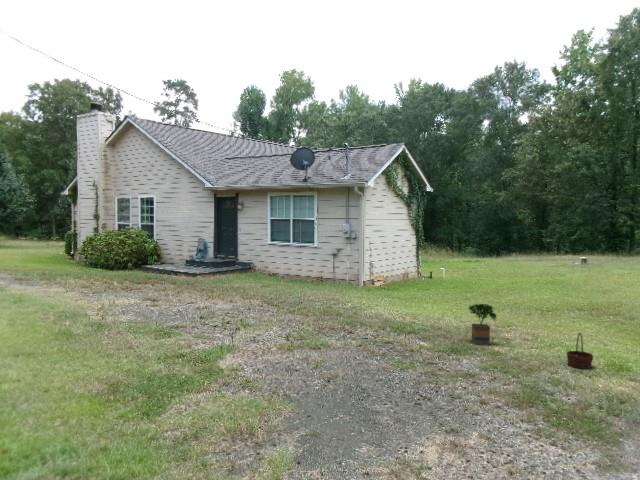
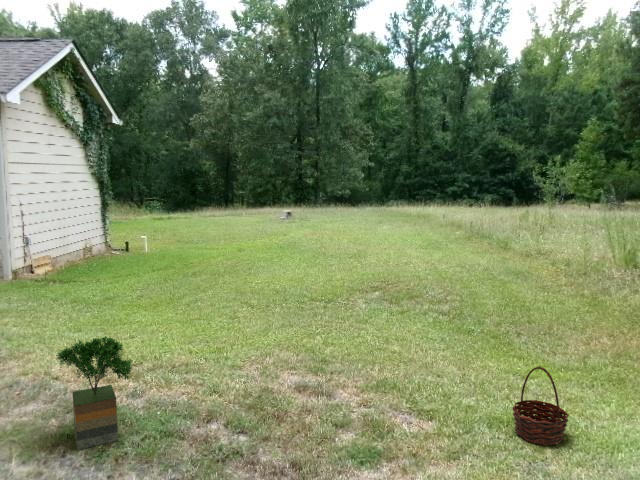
potted tree: present [469,304,497,345] -> present [56,336,132,450]

